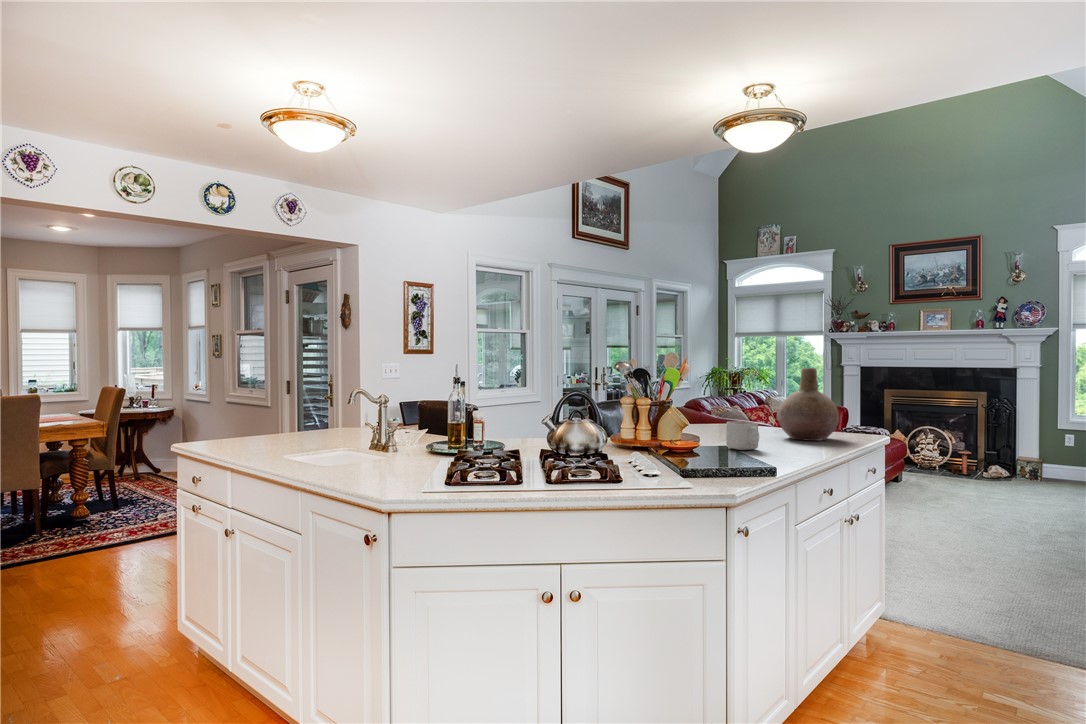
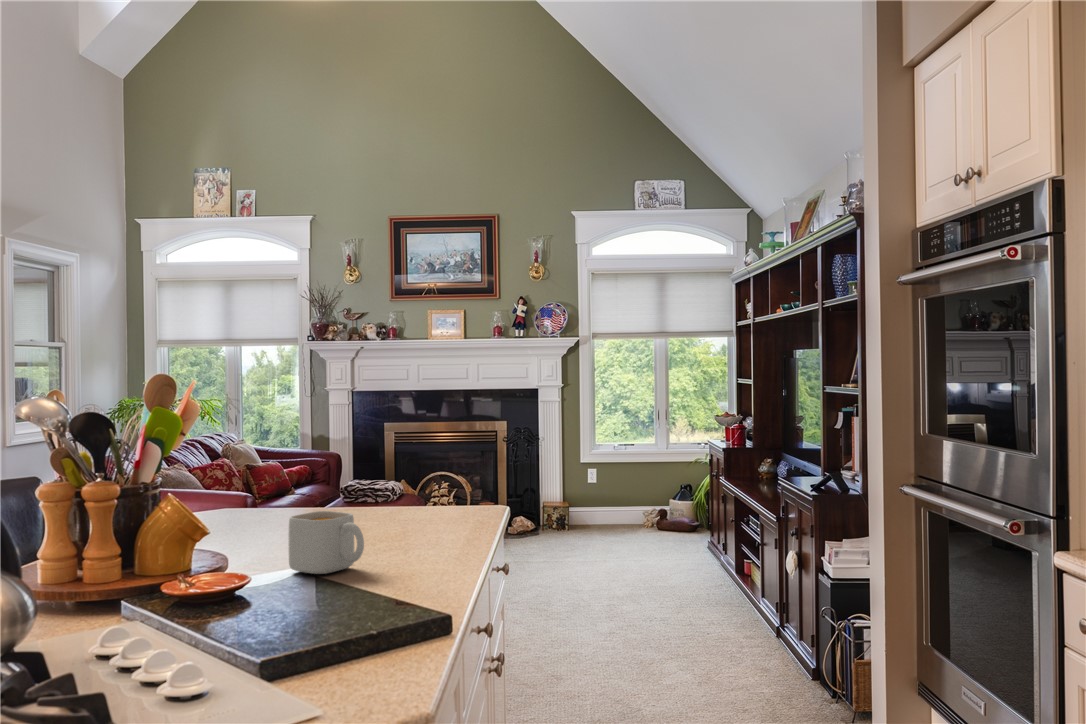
vase: present [778,368,839,441] -> none [352,398,458,532]

